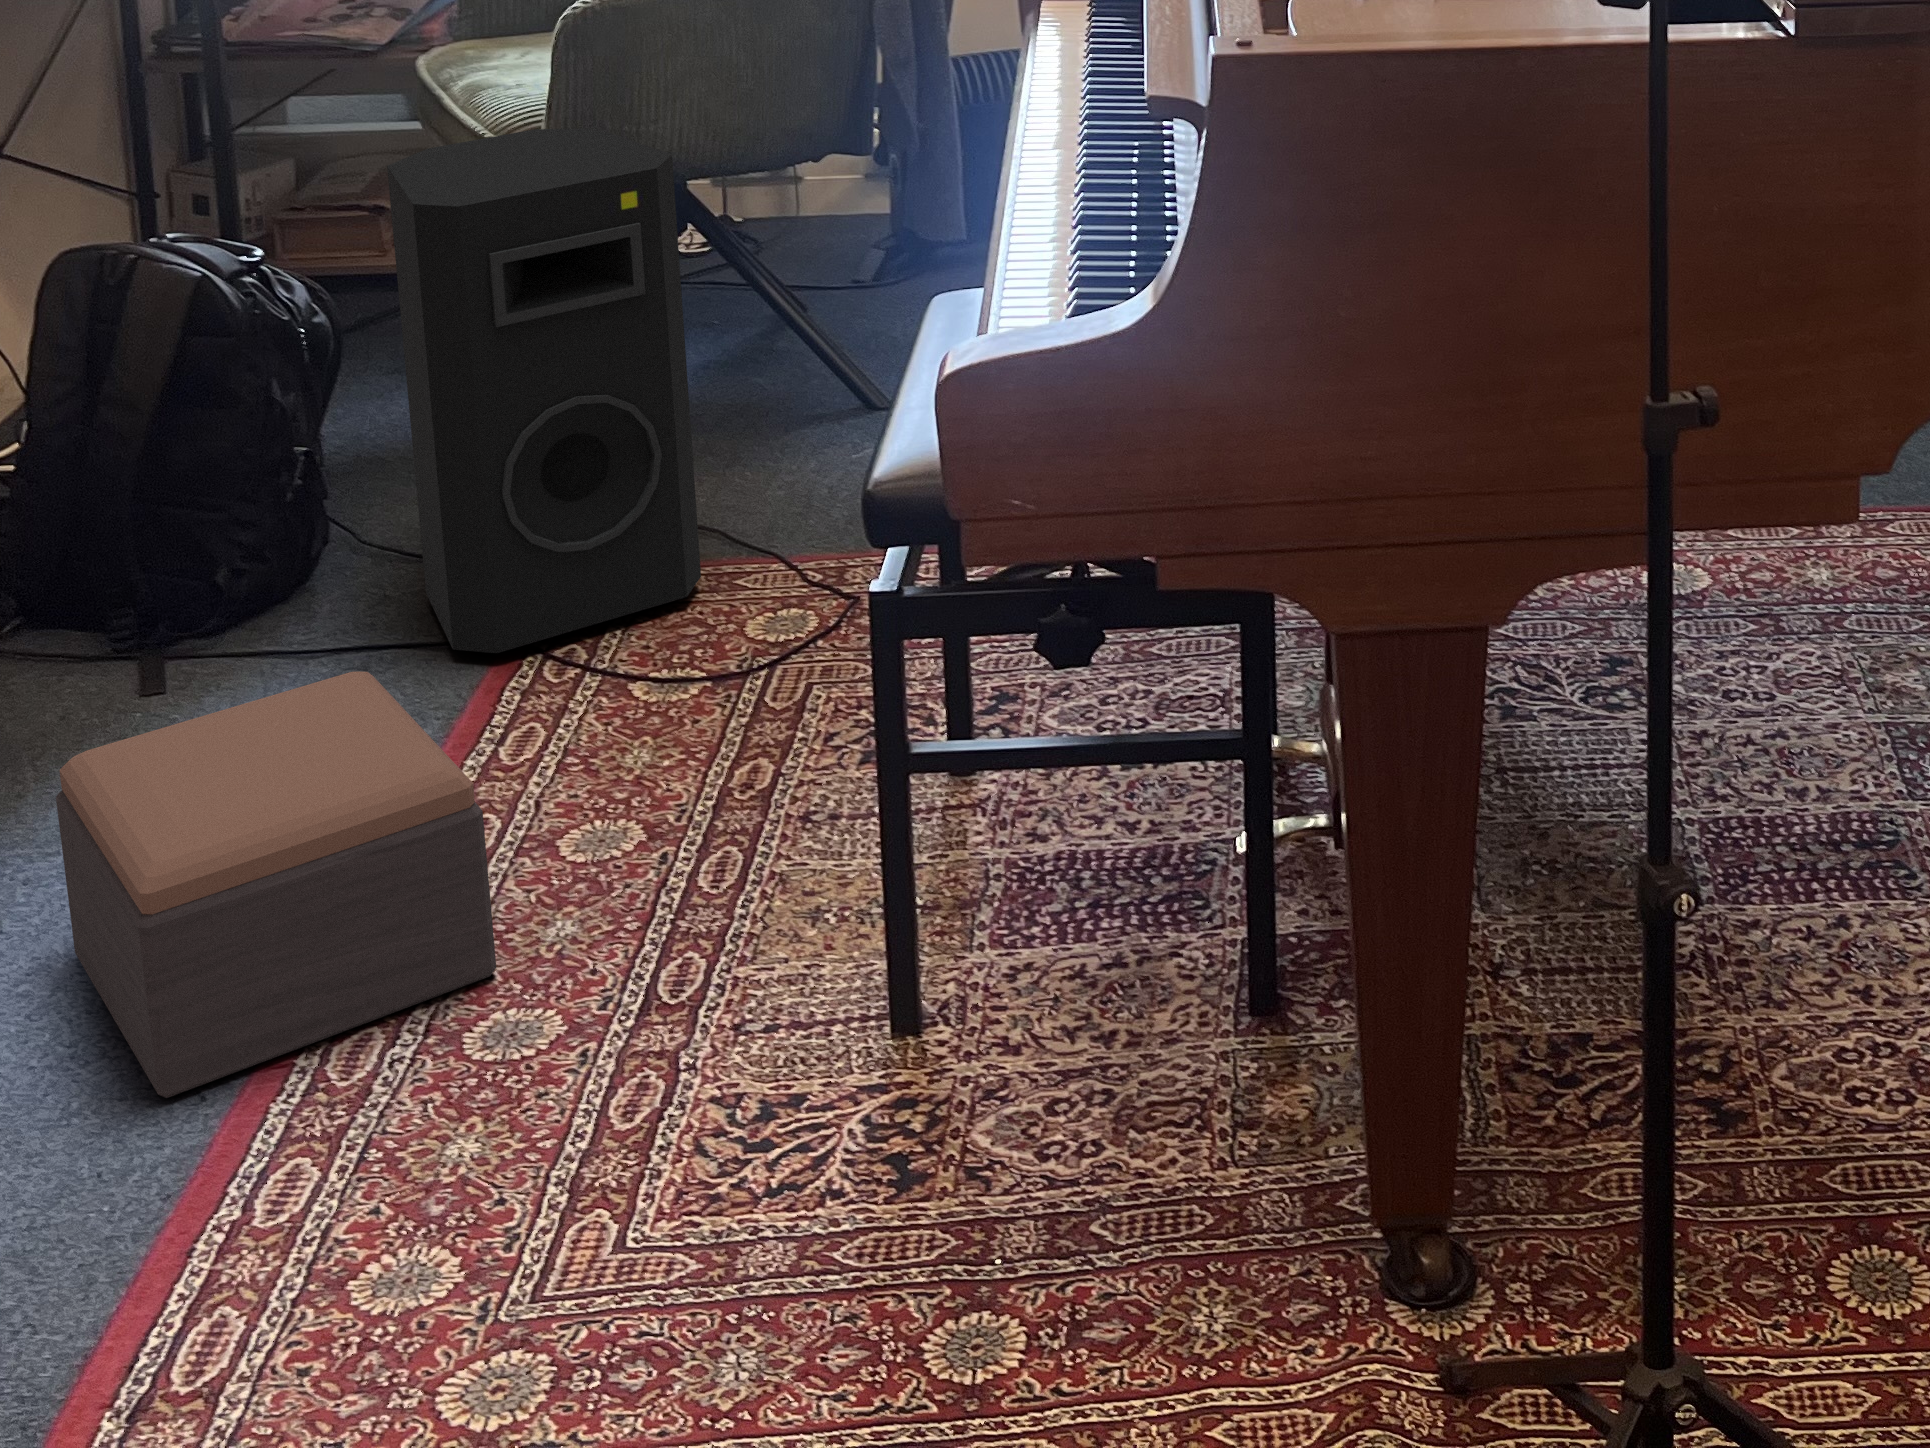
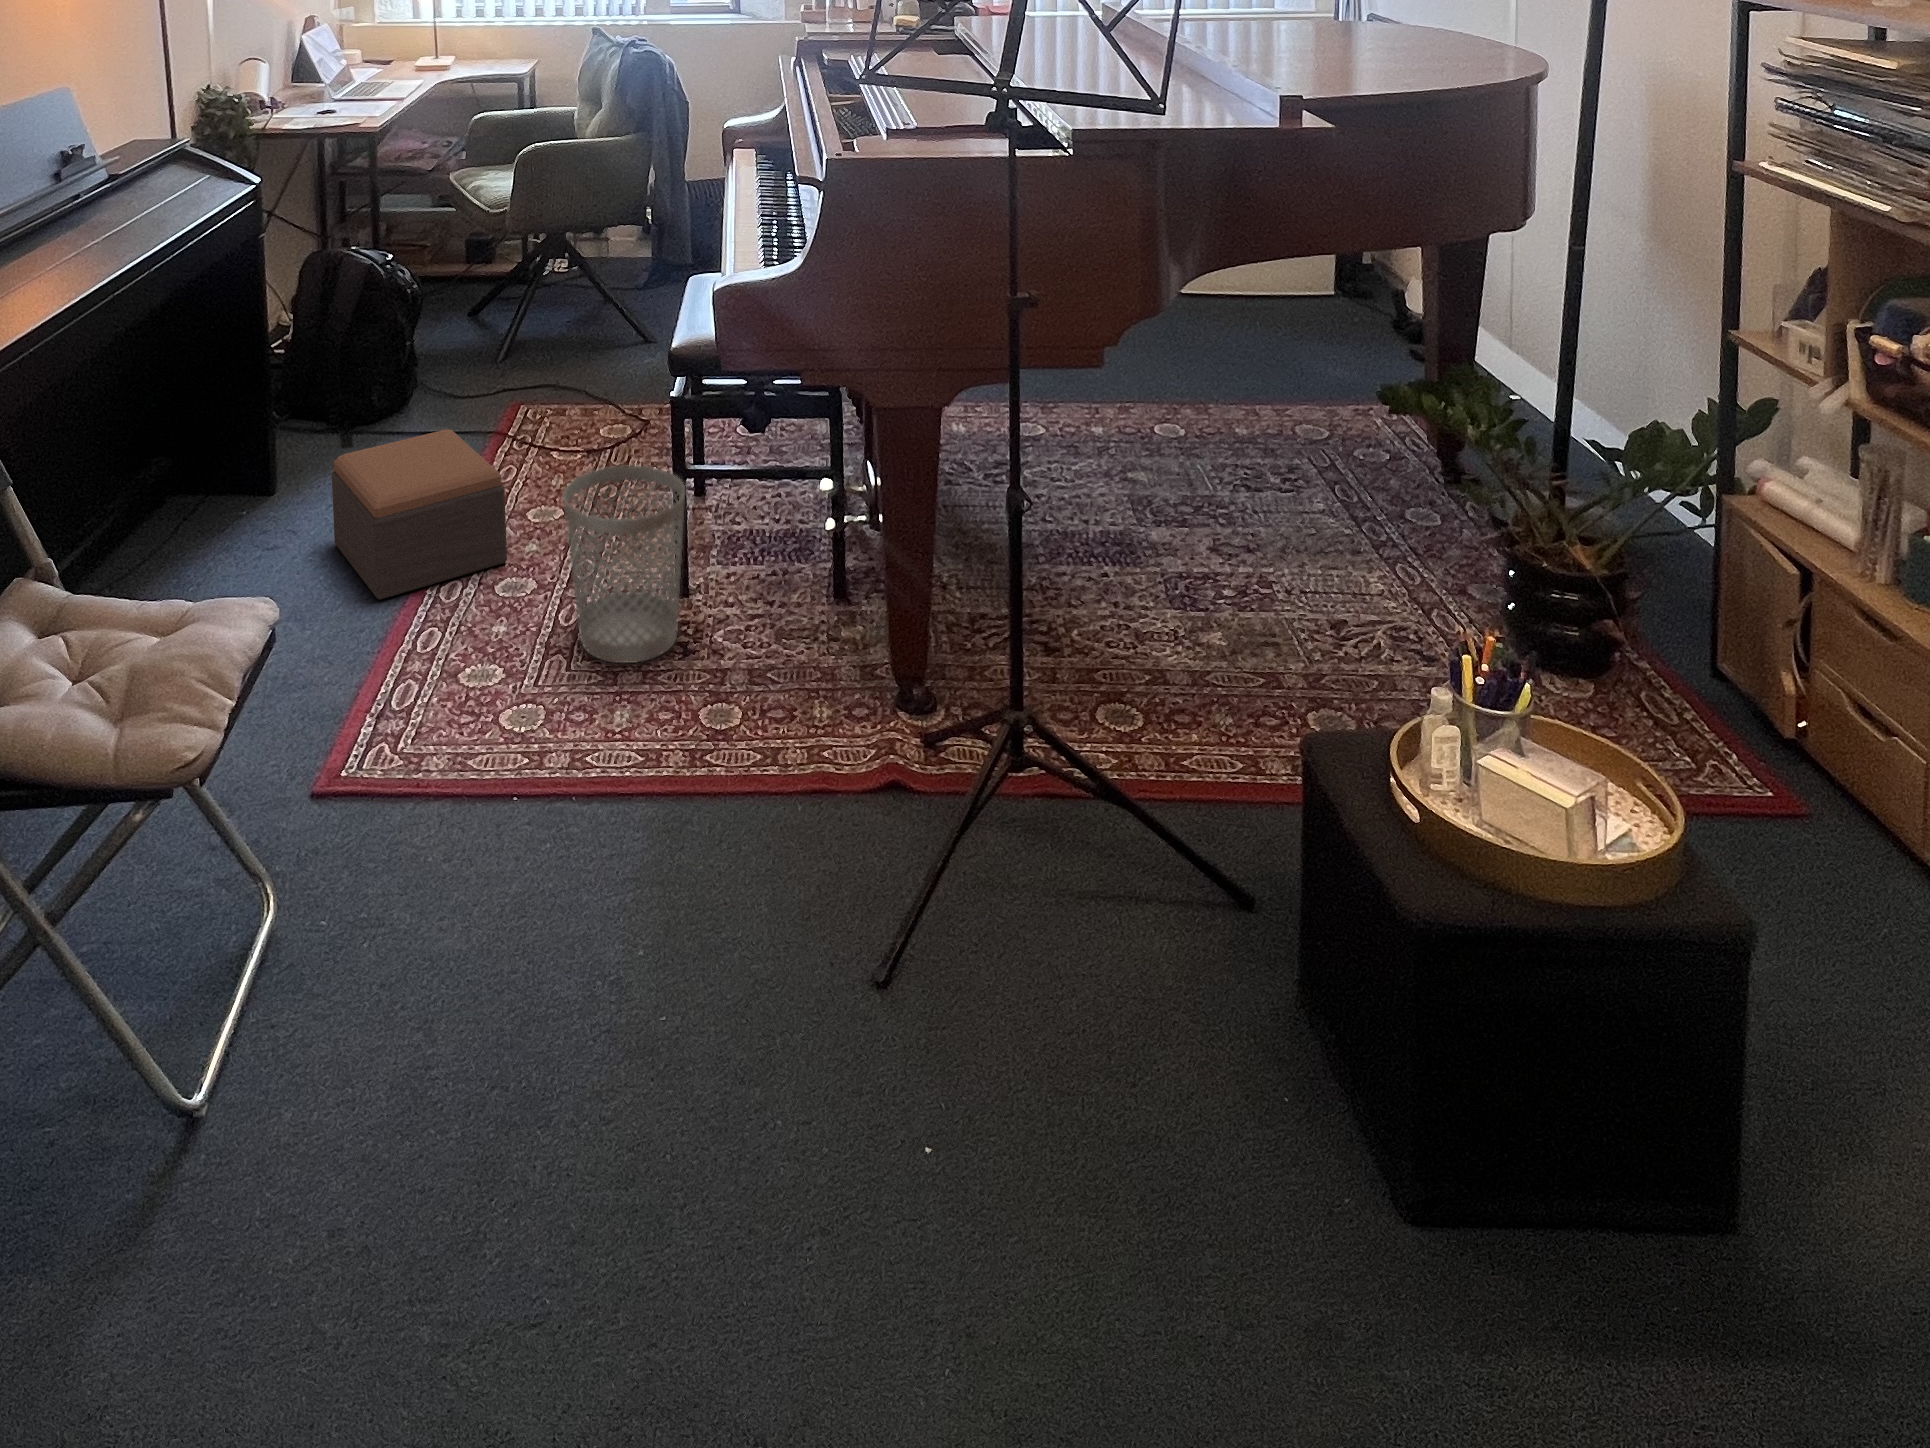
speaker: present [387,128,701,653] -> none [452,203,577,436]
wastebasket: none [597,760,898,1226] -> present [564,466,685,663]

